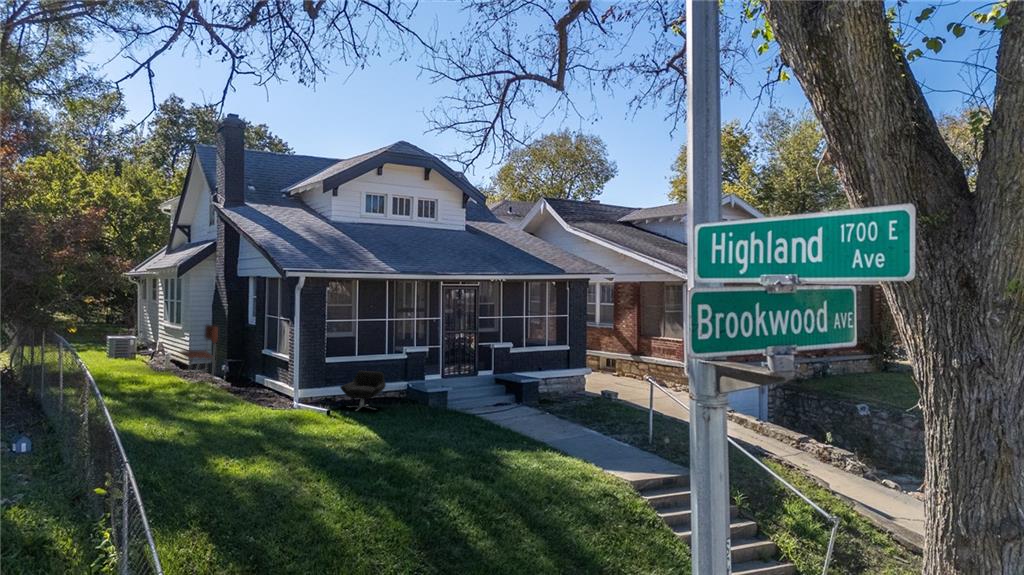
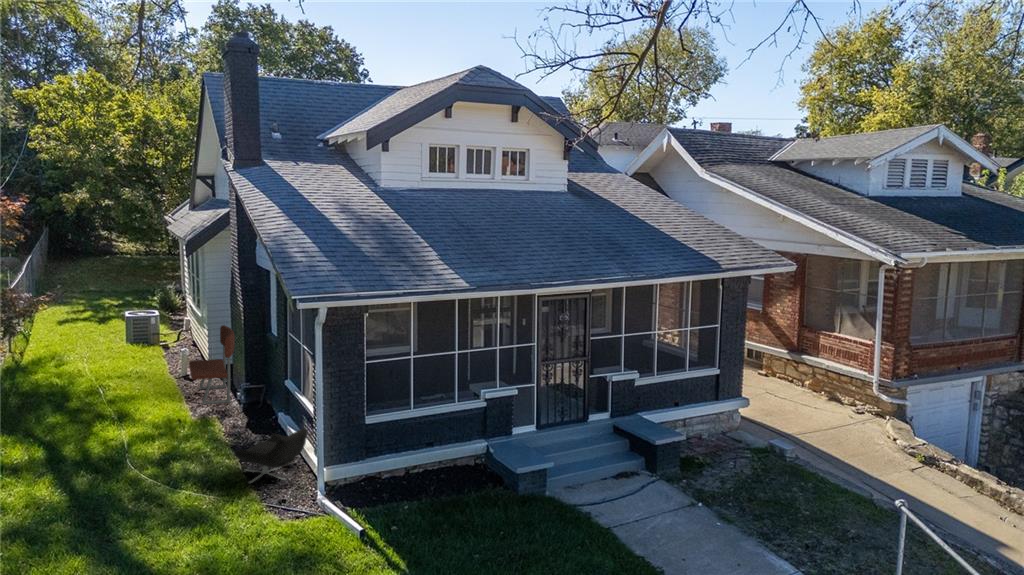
lounge chair: present [340,371,386,410] -> present [234,429,308,483]

